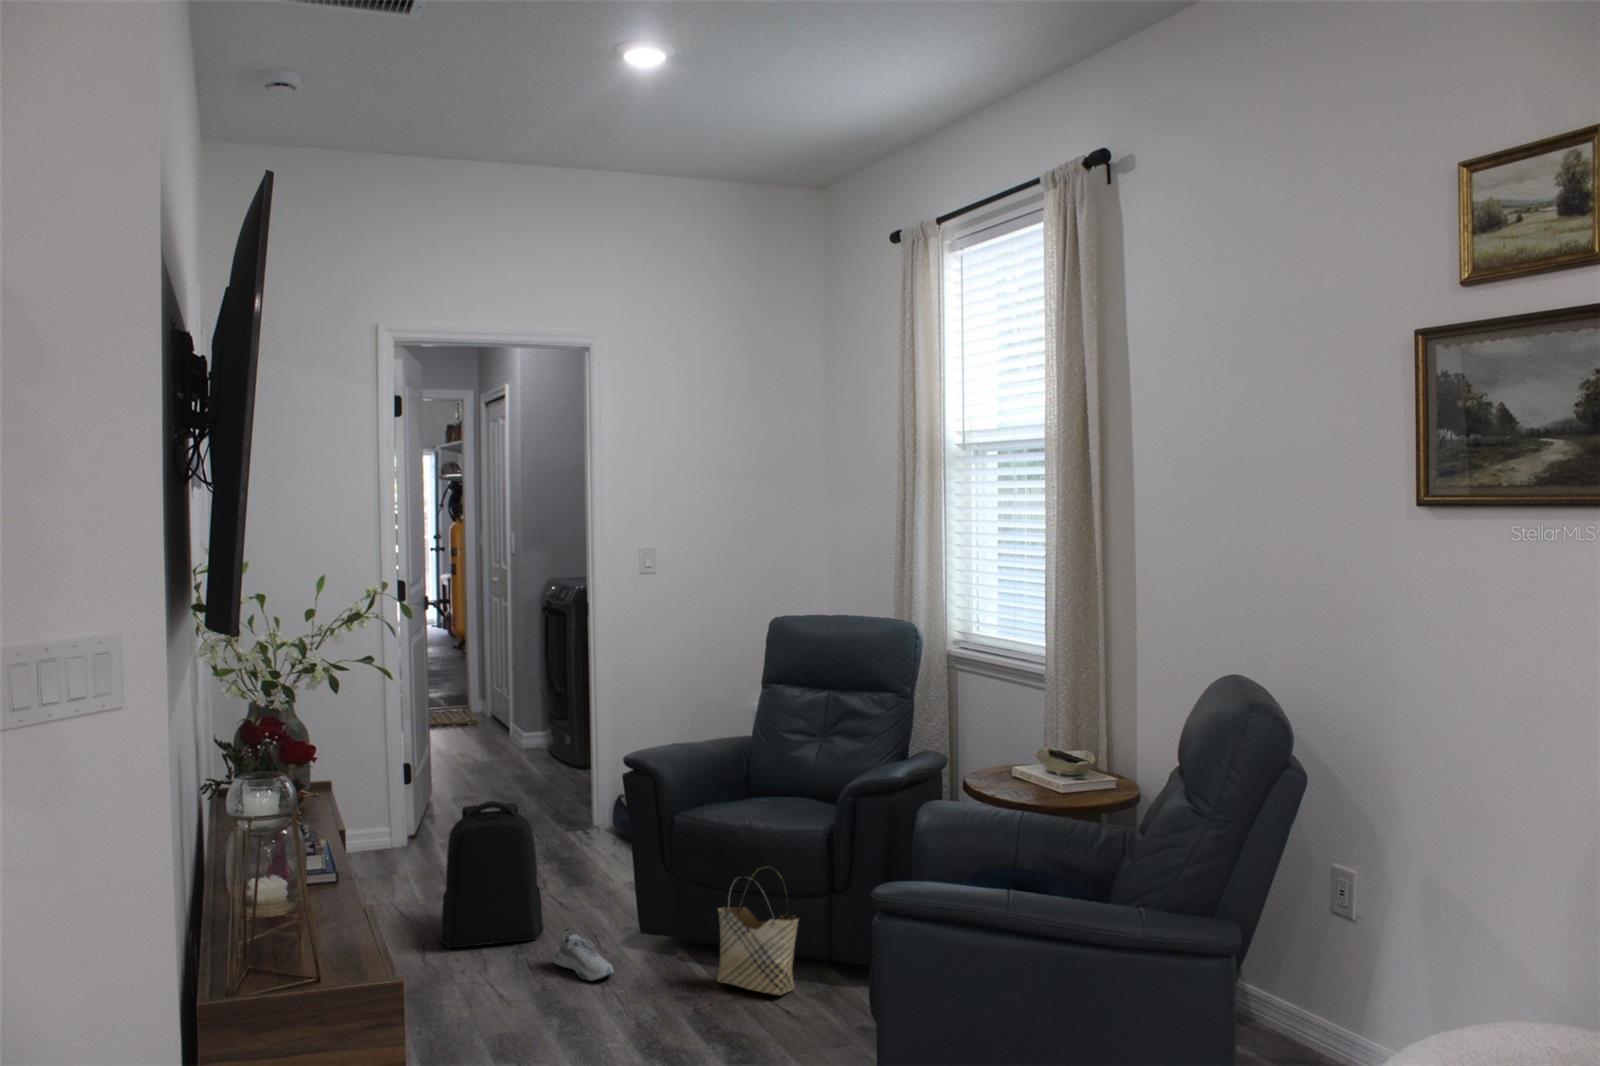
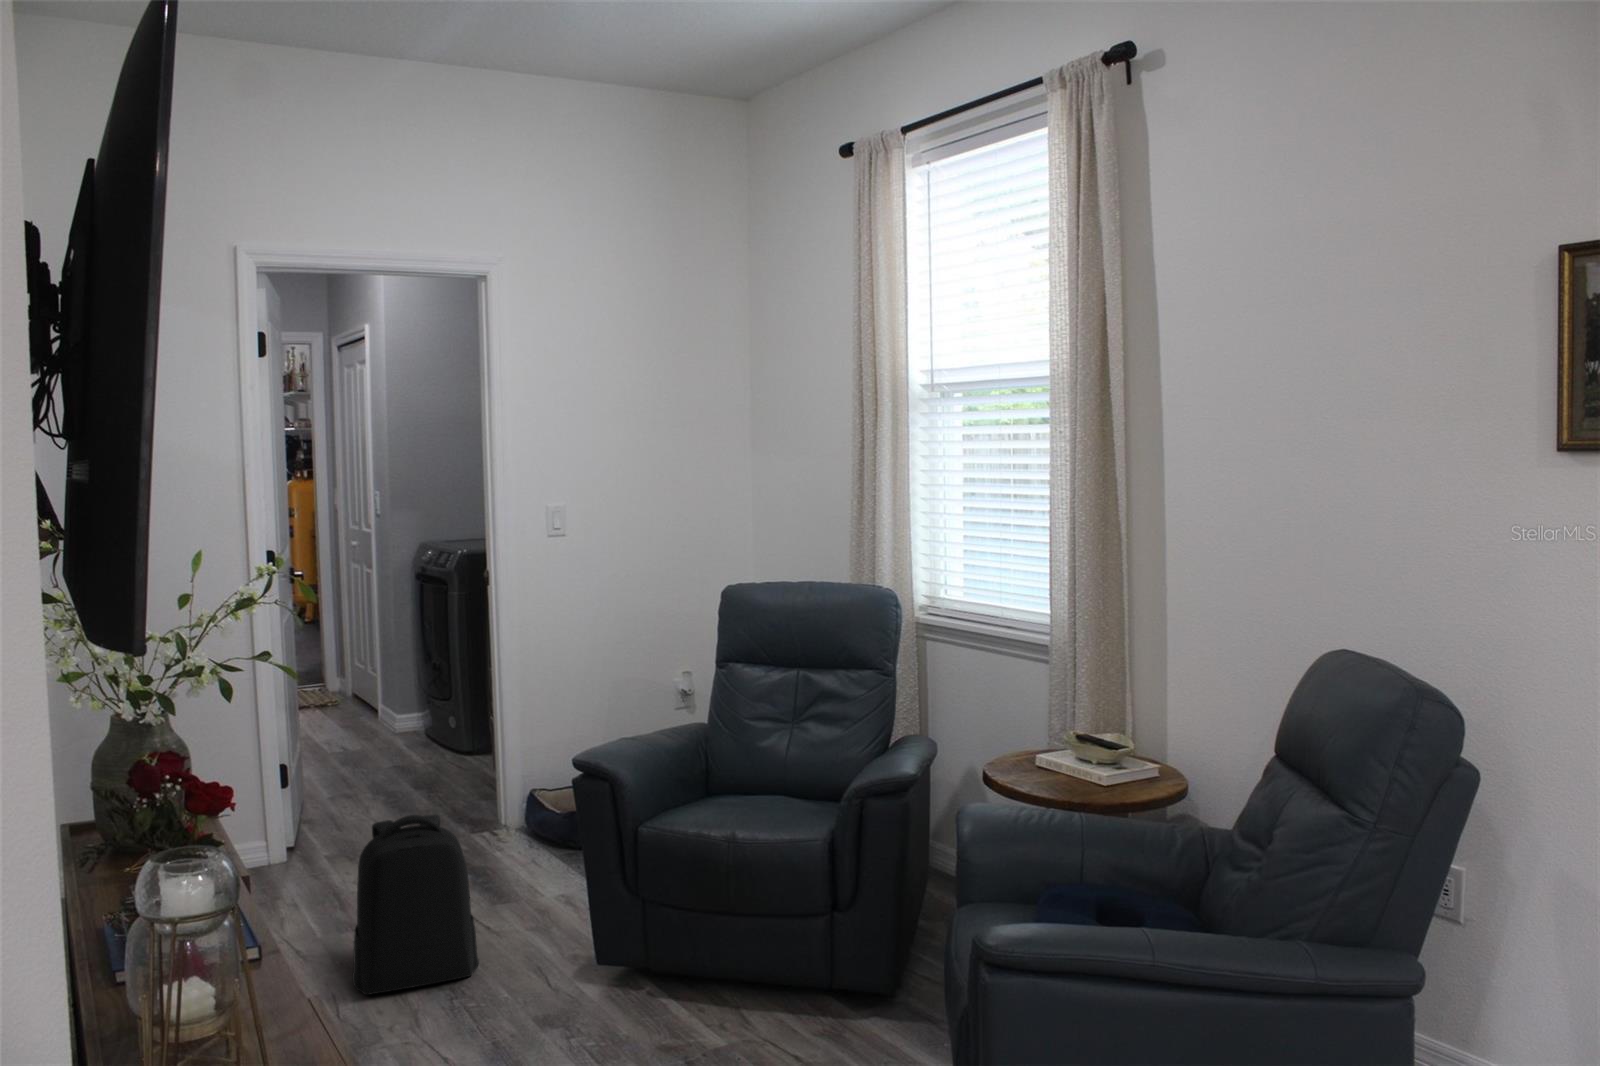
woven basket: present [717,866,799,995] -> none [704,879,804,1031]
shoe: present [554,928,613,981] -> none [502,964,580,1028]

